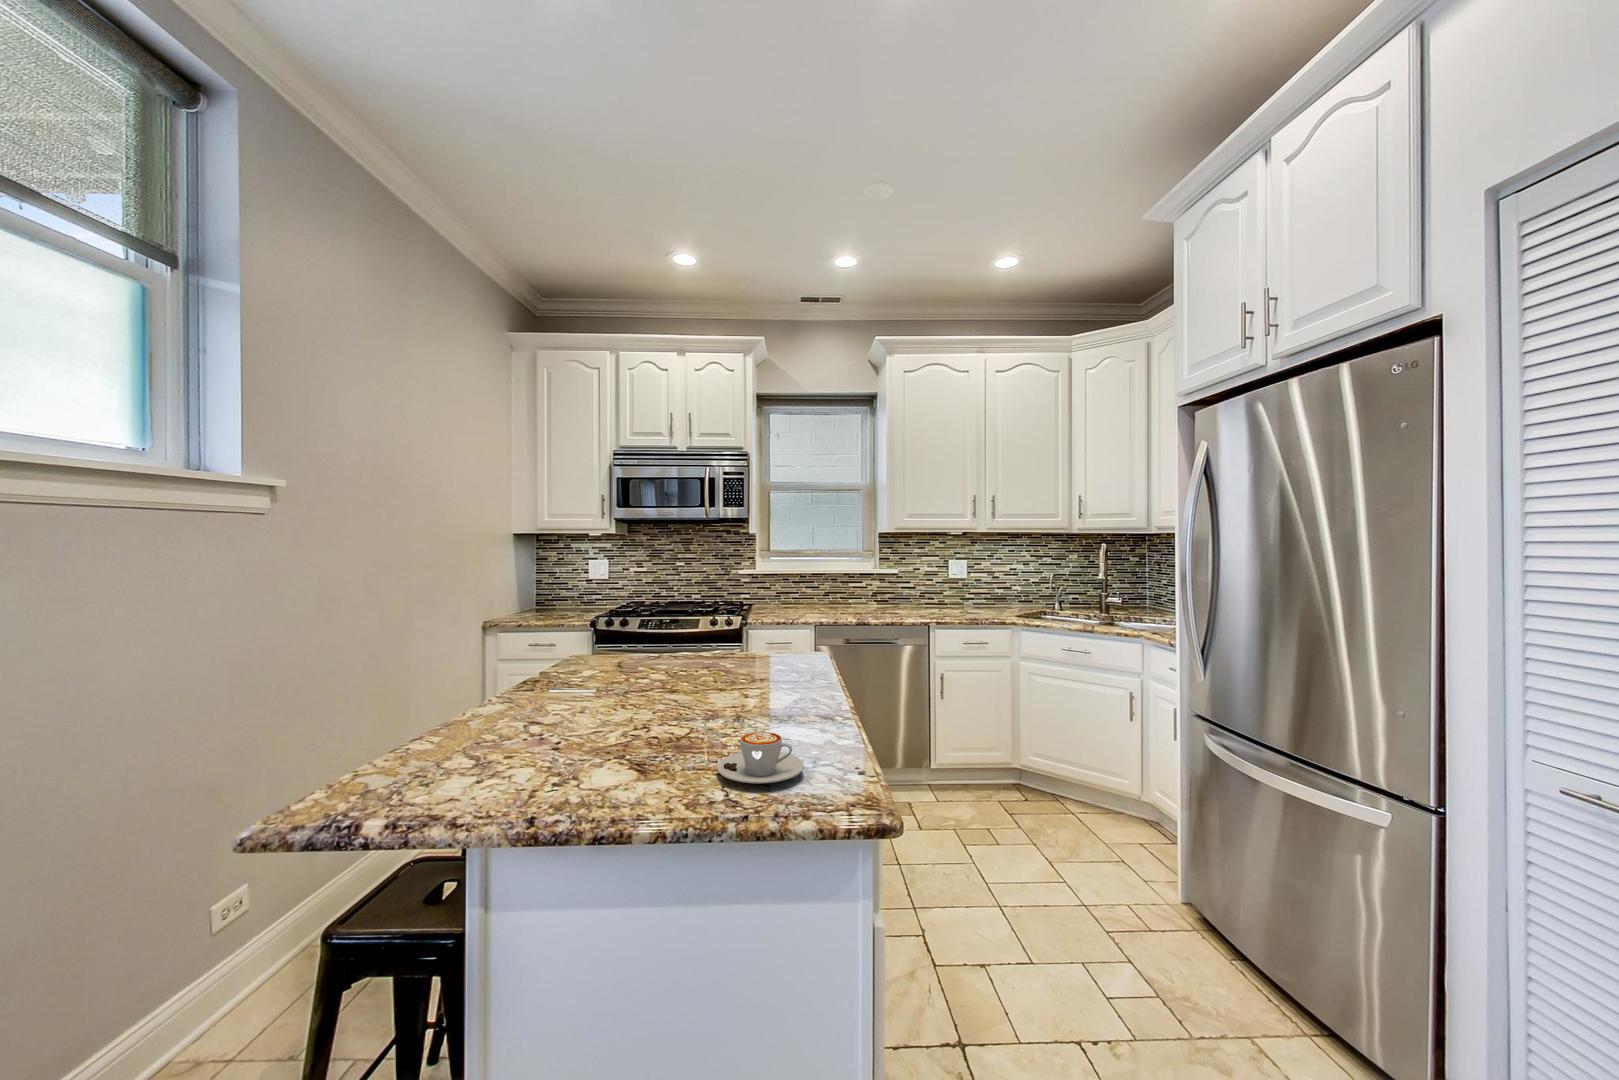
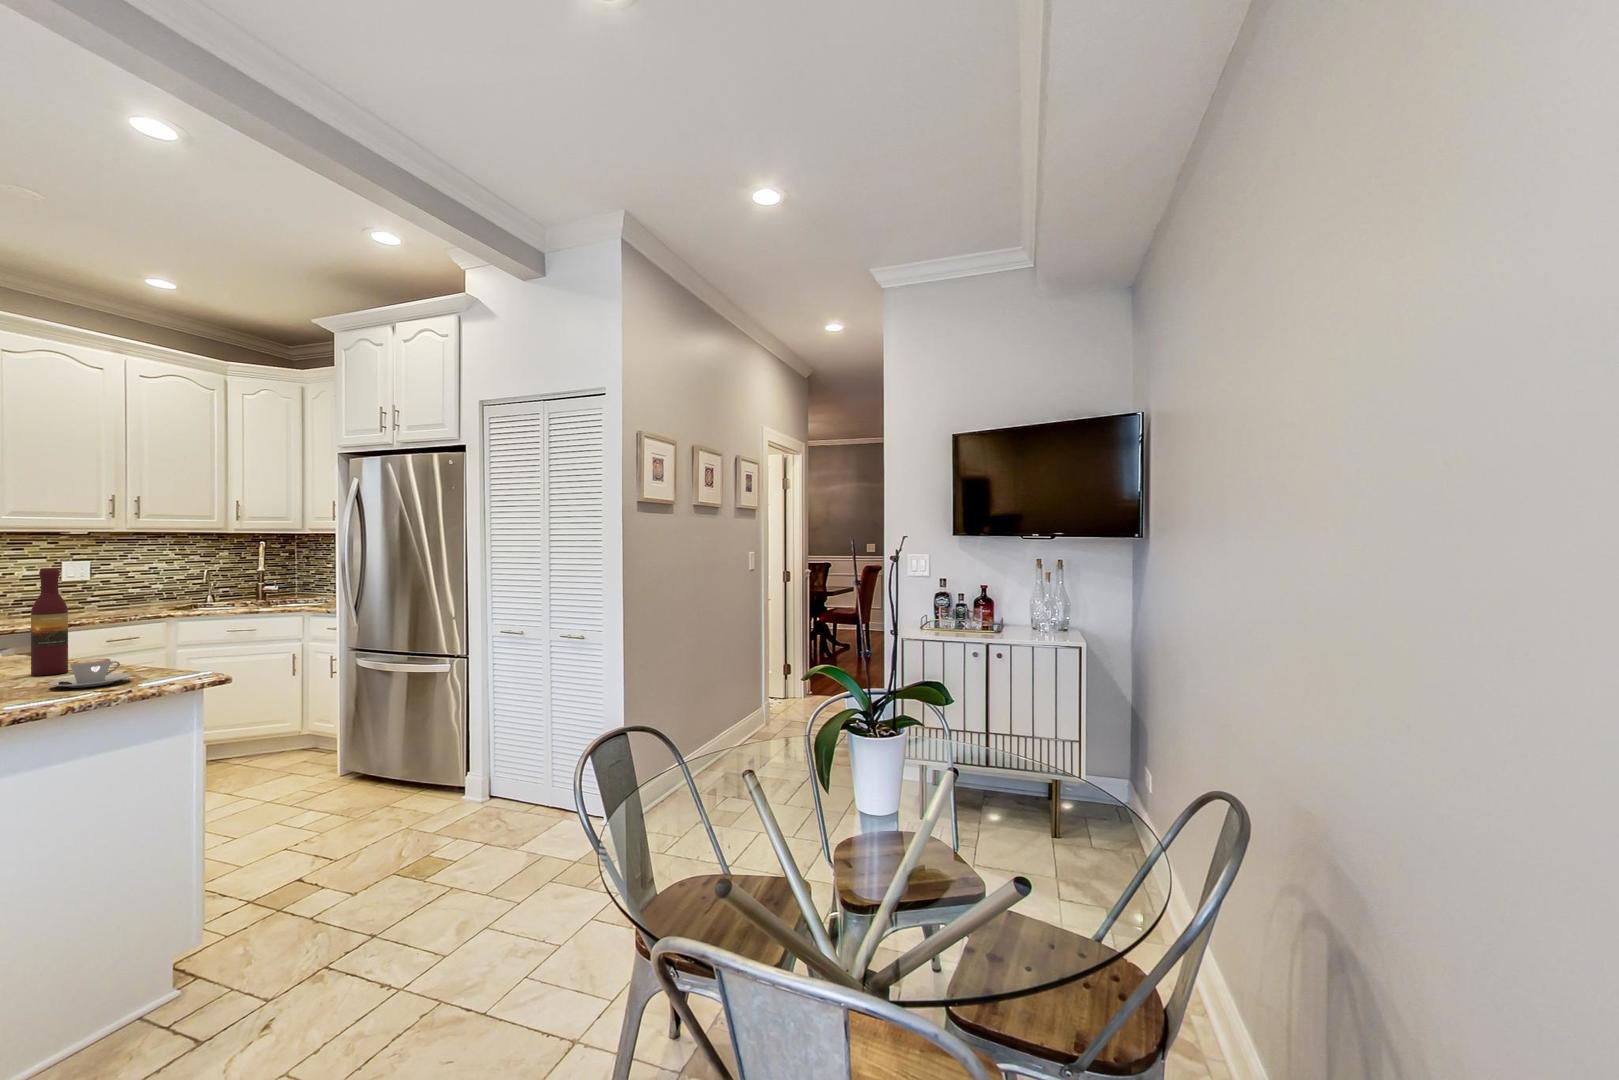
wine bottle: none [767,586,800,727] -> present [31,568,68,676]

